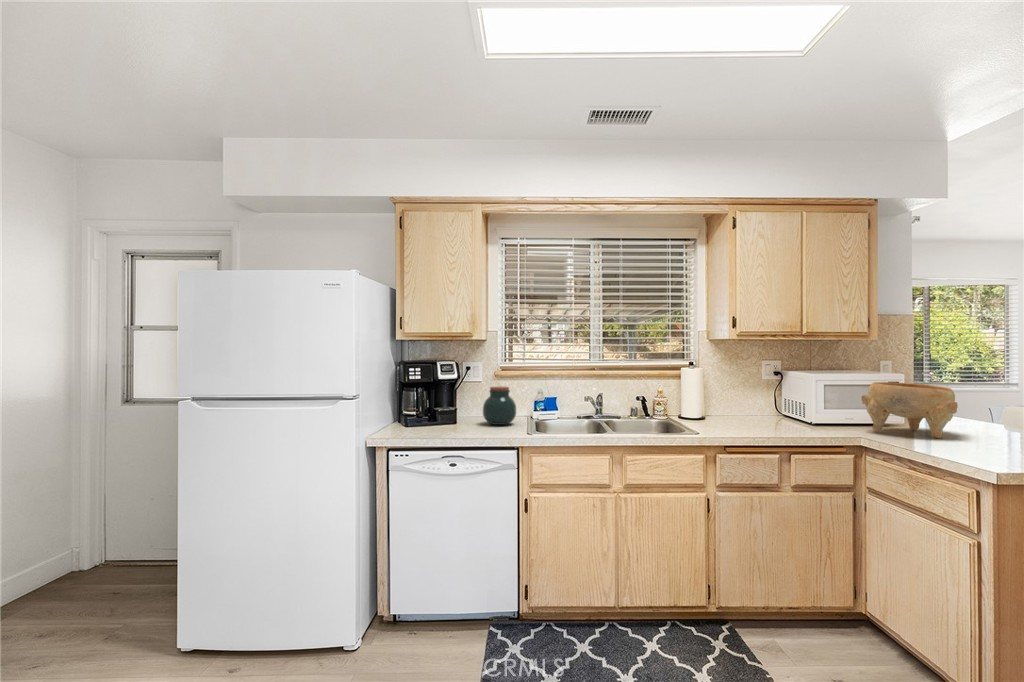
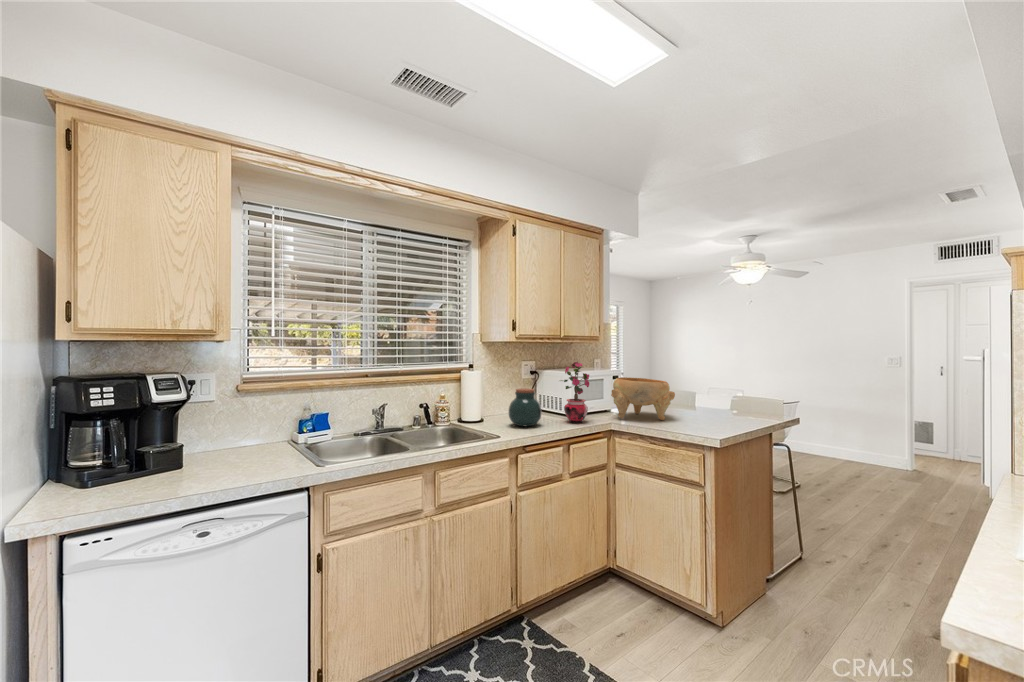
potted plant: none [785,360,831,431] -> present [561,362,589,423]
jar: present [483,386,516,425] -> present [509,388,541,426]

